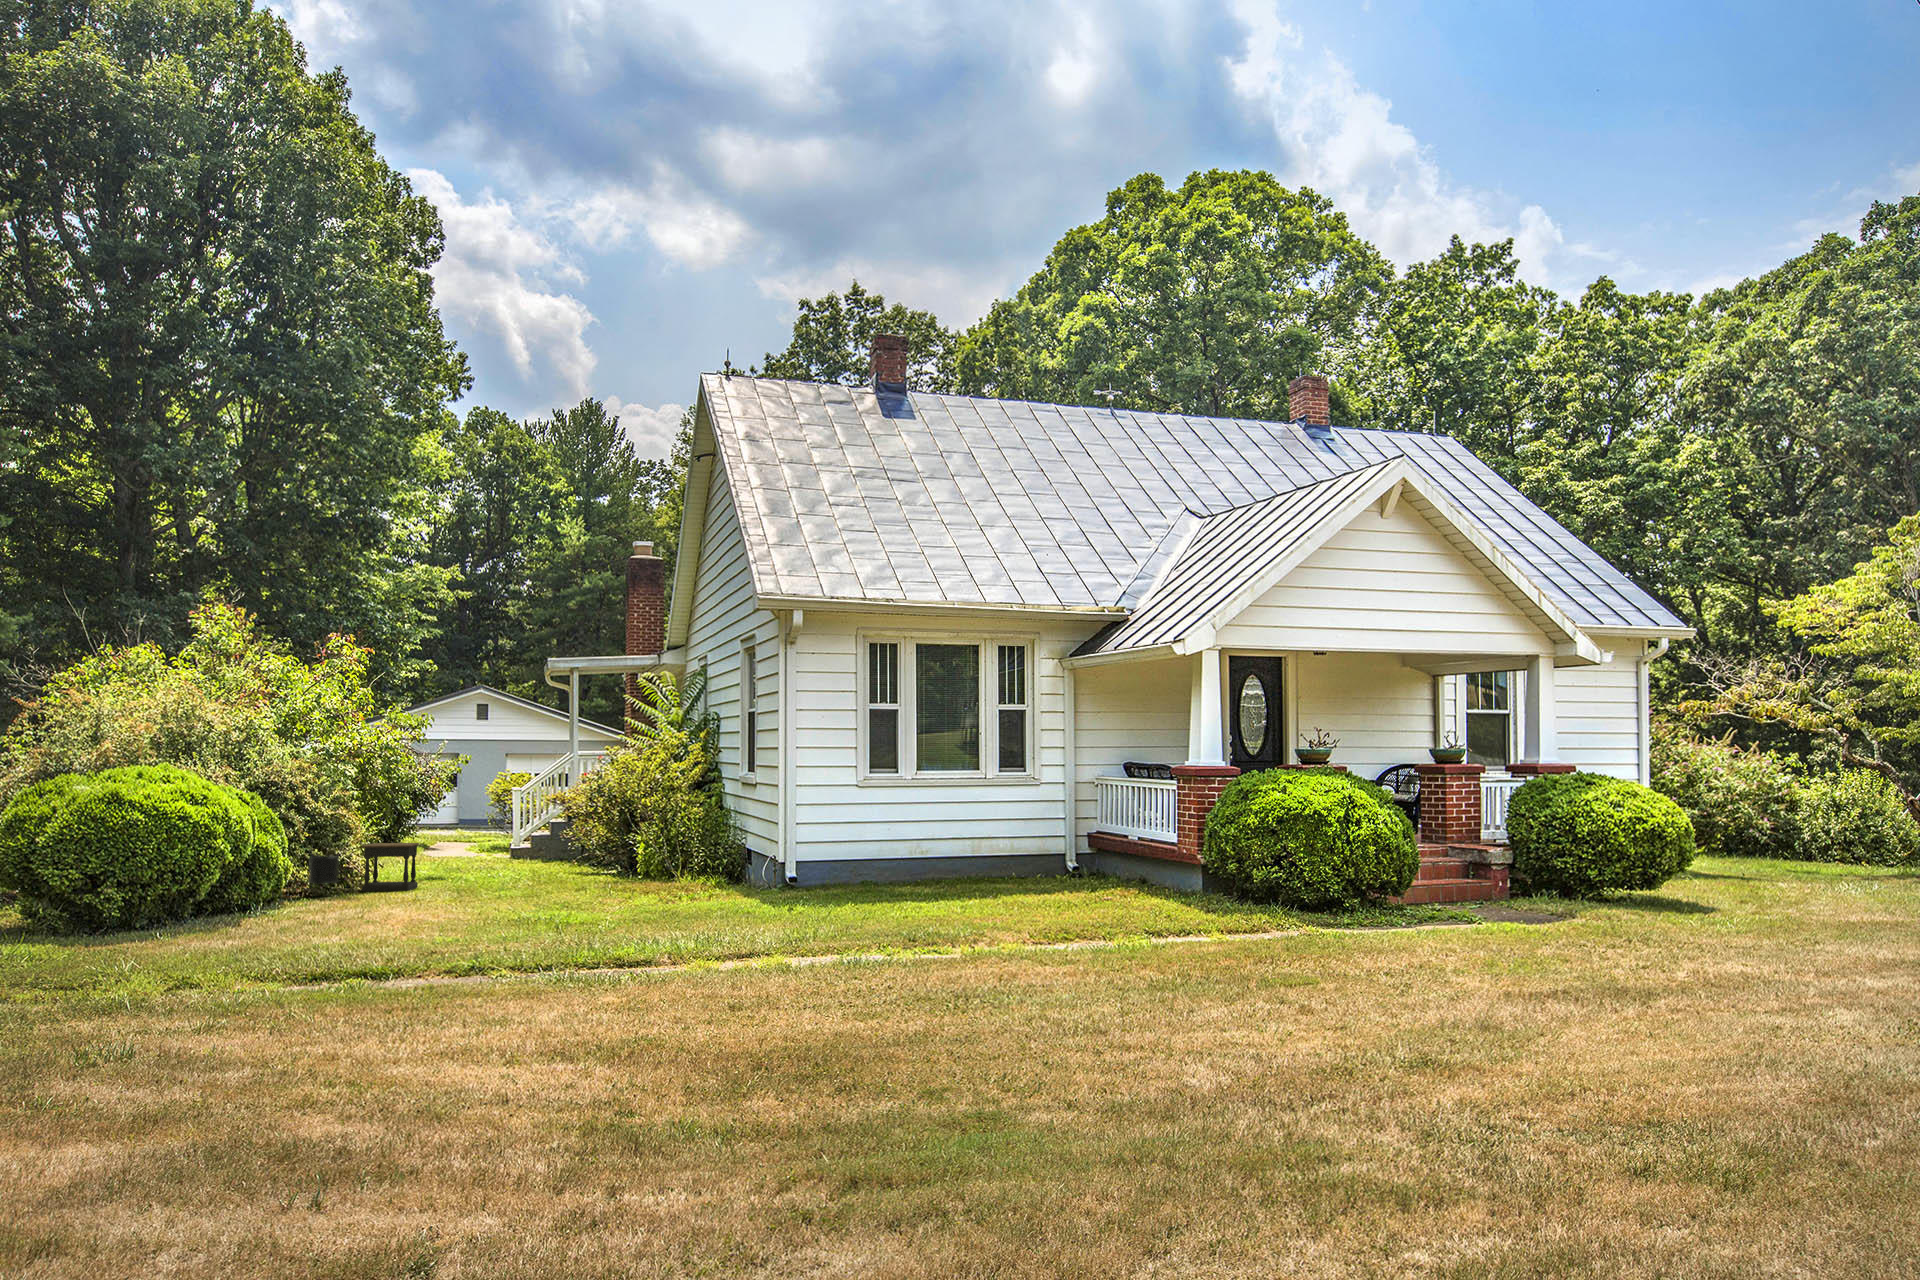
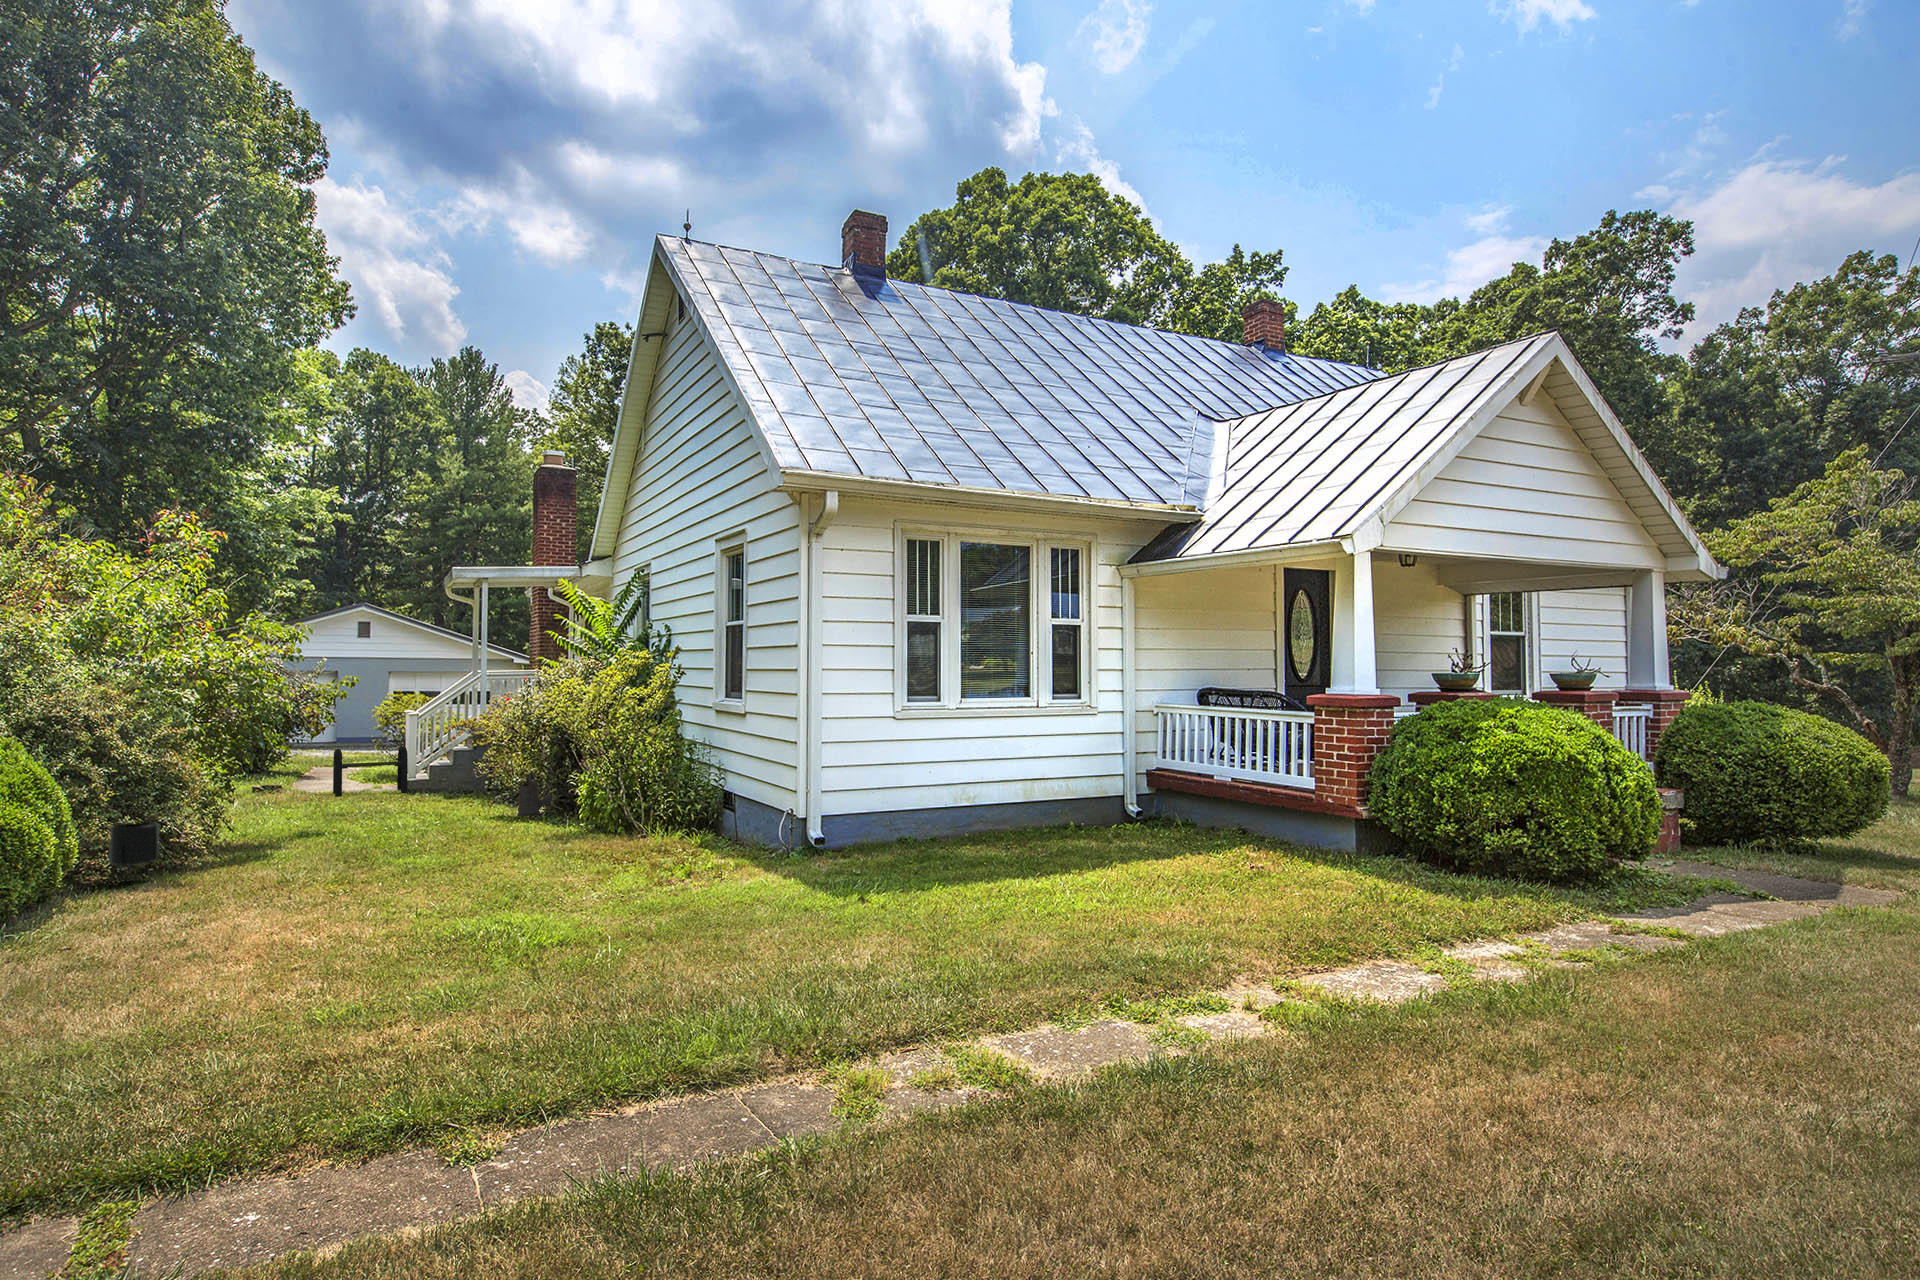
bench: none [449,823,511,866] -> present [333,746,408,797]
watering can: none [588,840,633,876] -> present [511,773,553,816]
side table: present [362,843,419,891] -> none [201,793,289,864]

